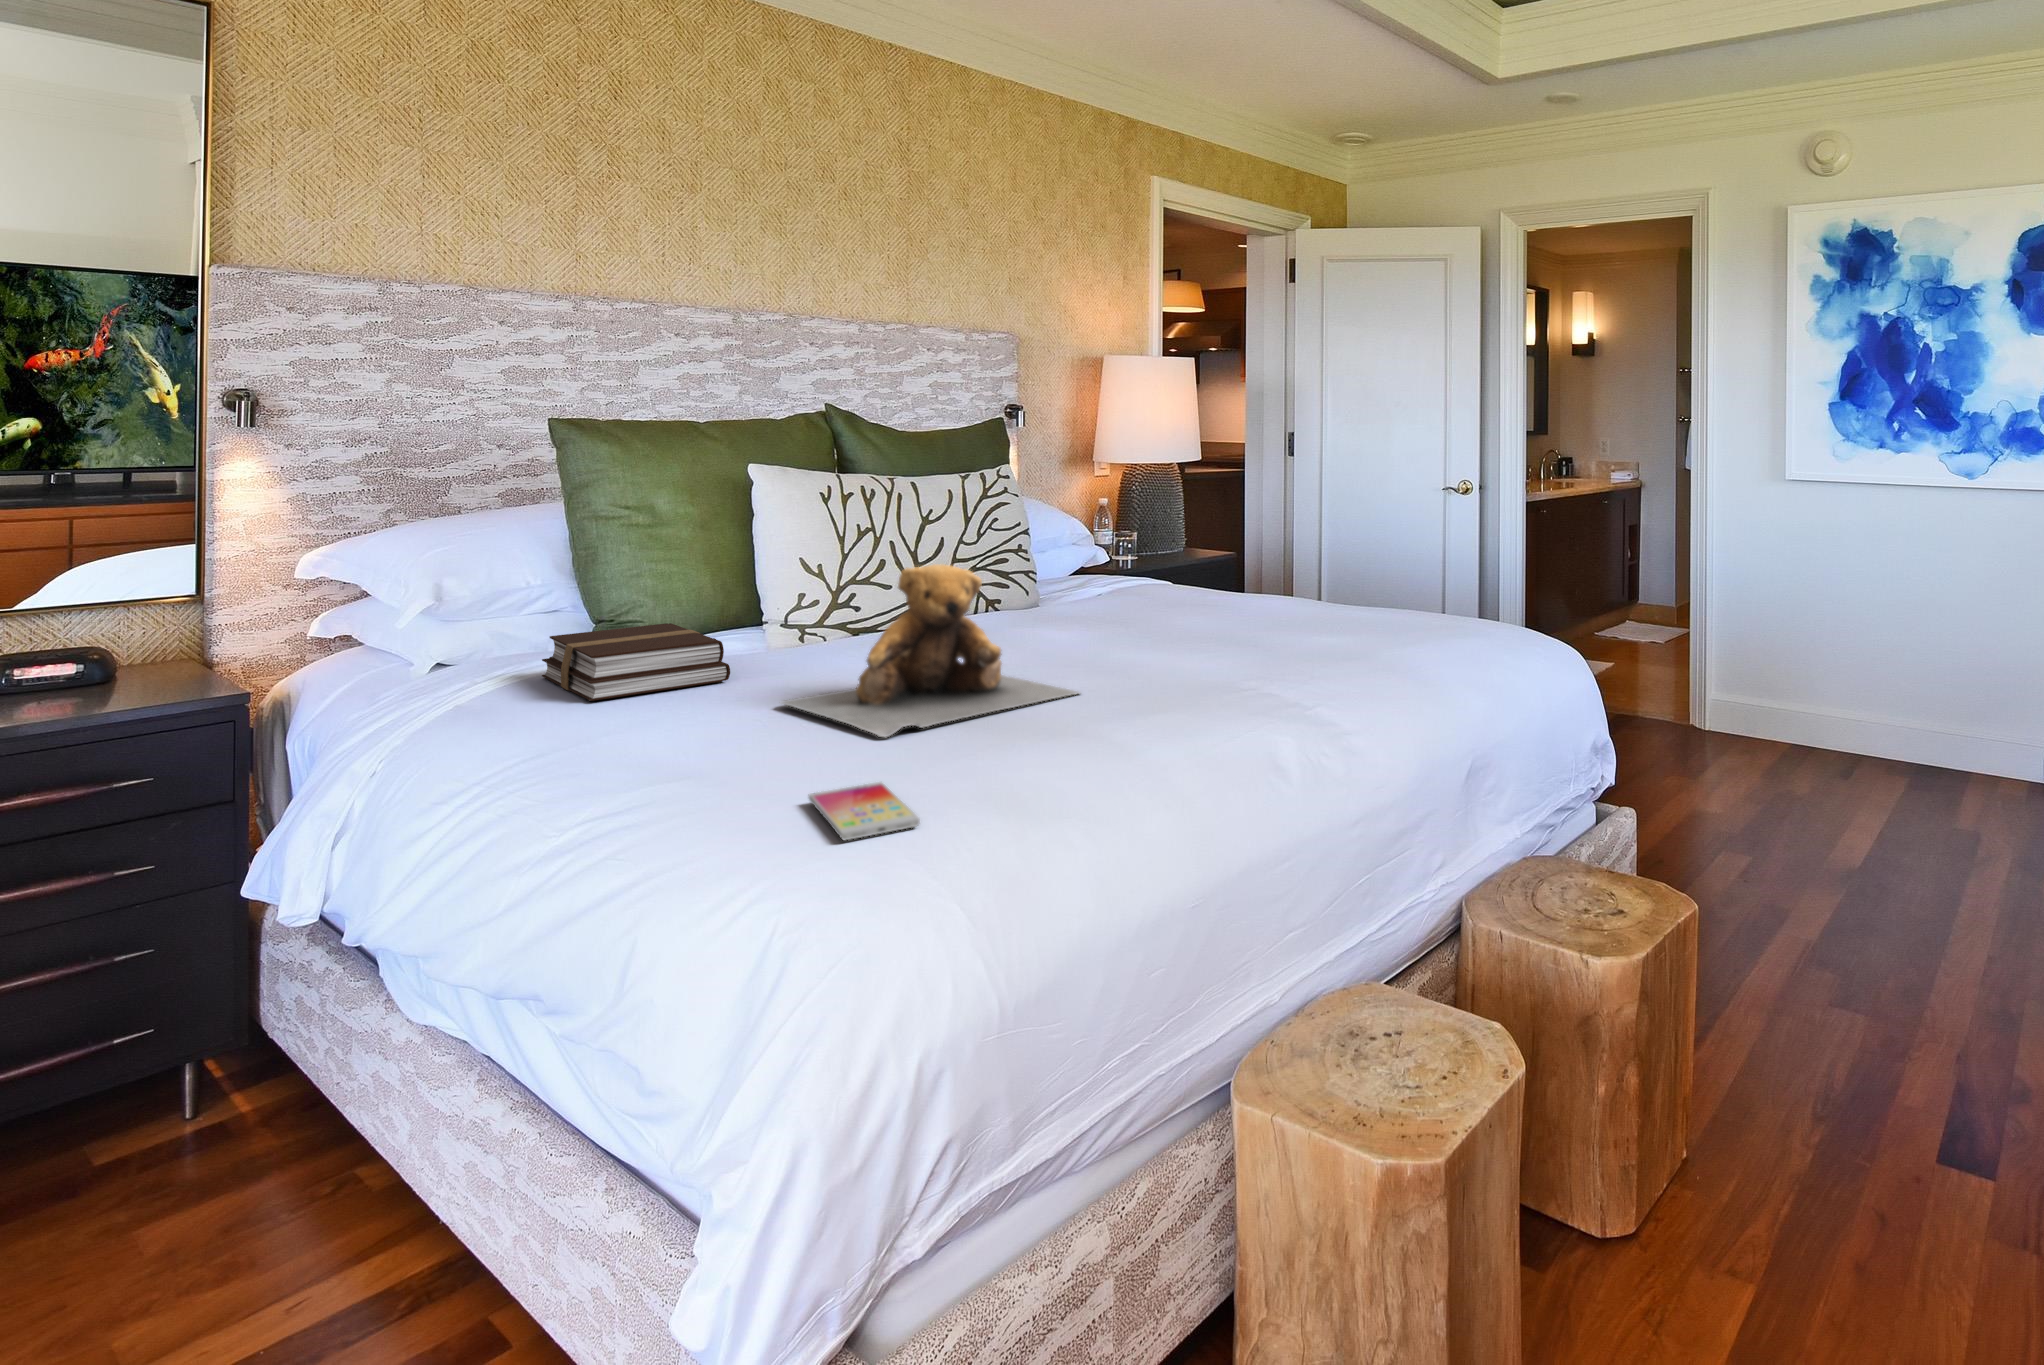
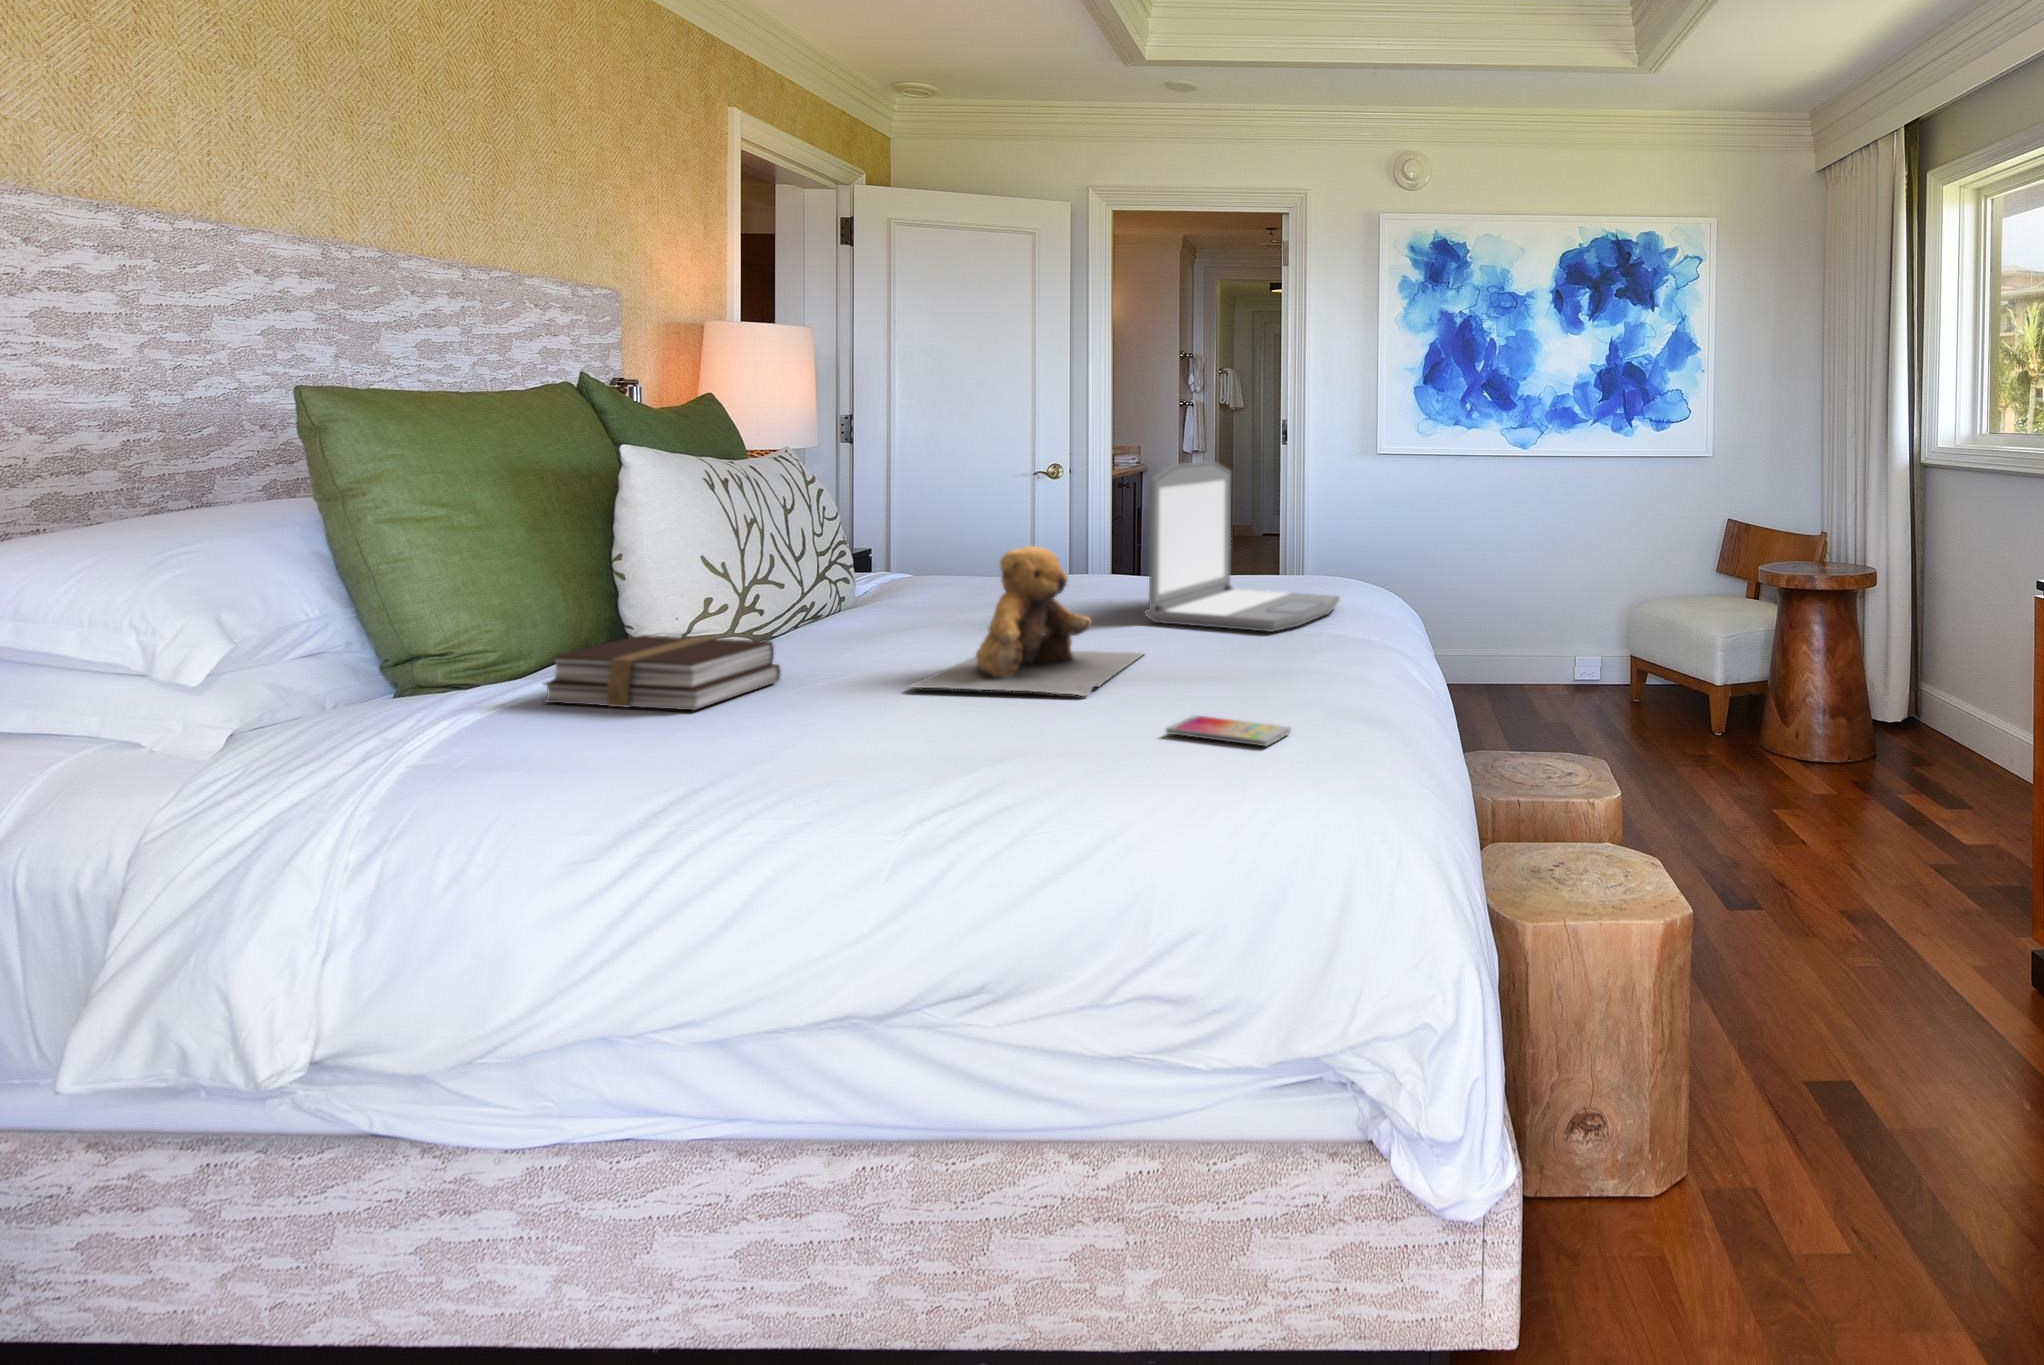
laptop: none [1181,480,1425,683] -> present [1145,461,1340,632]

